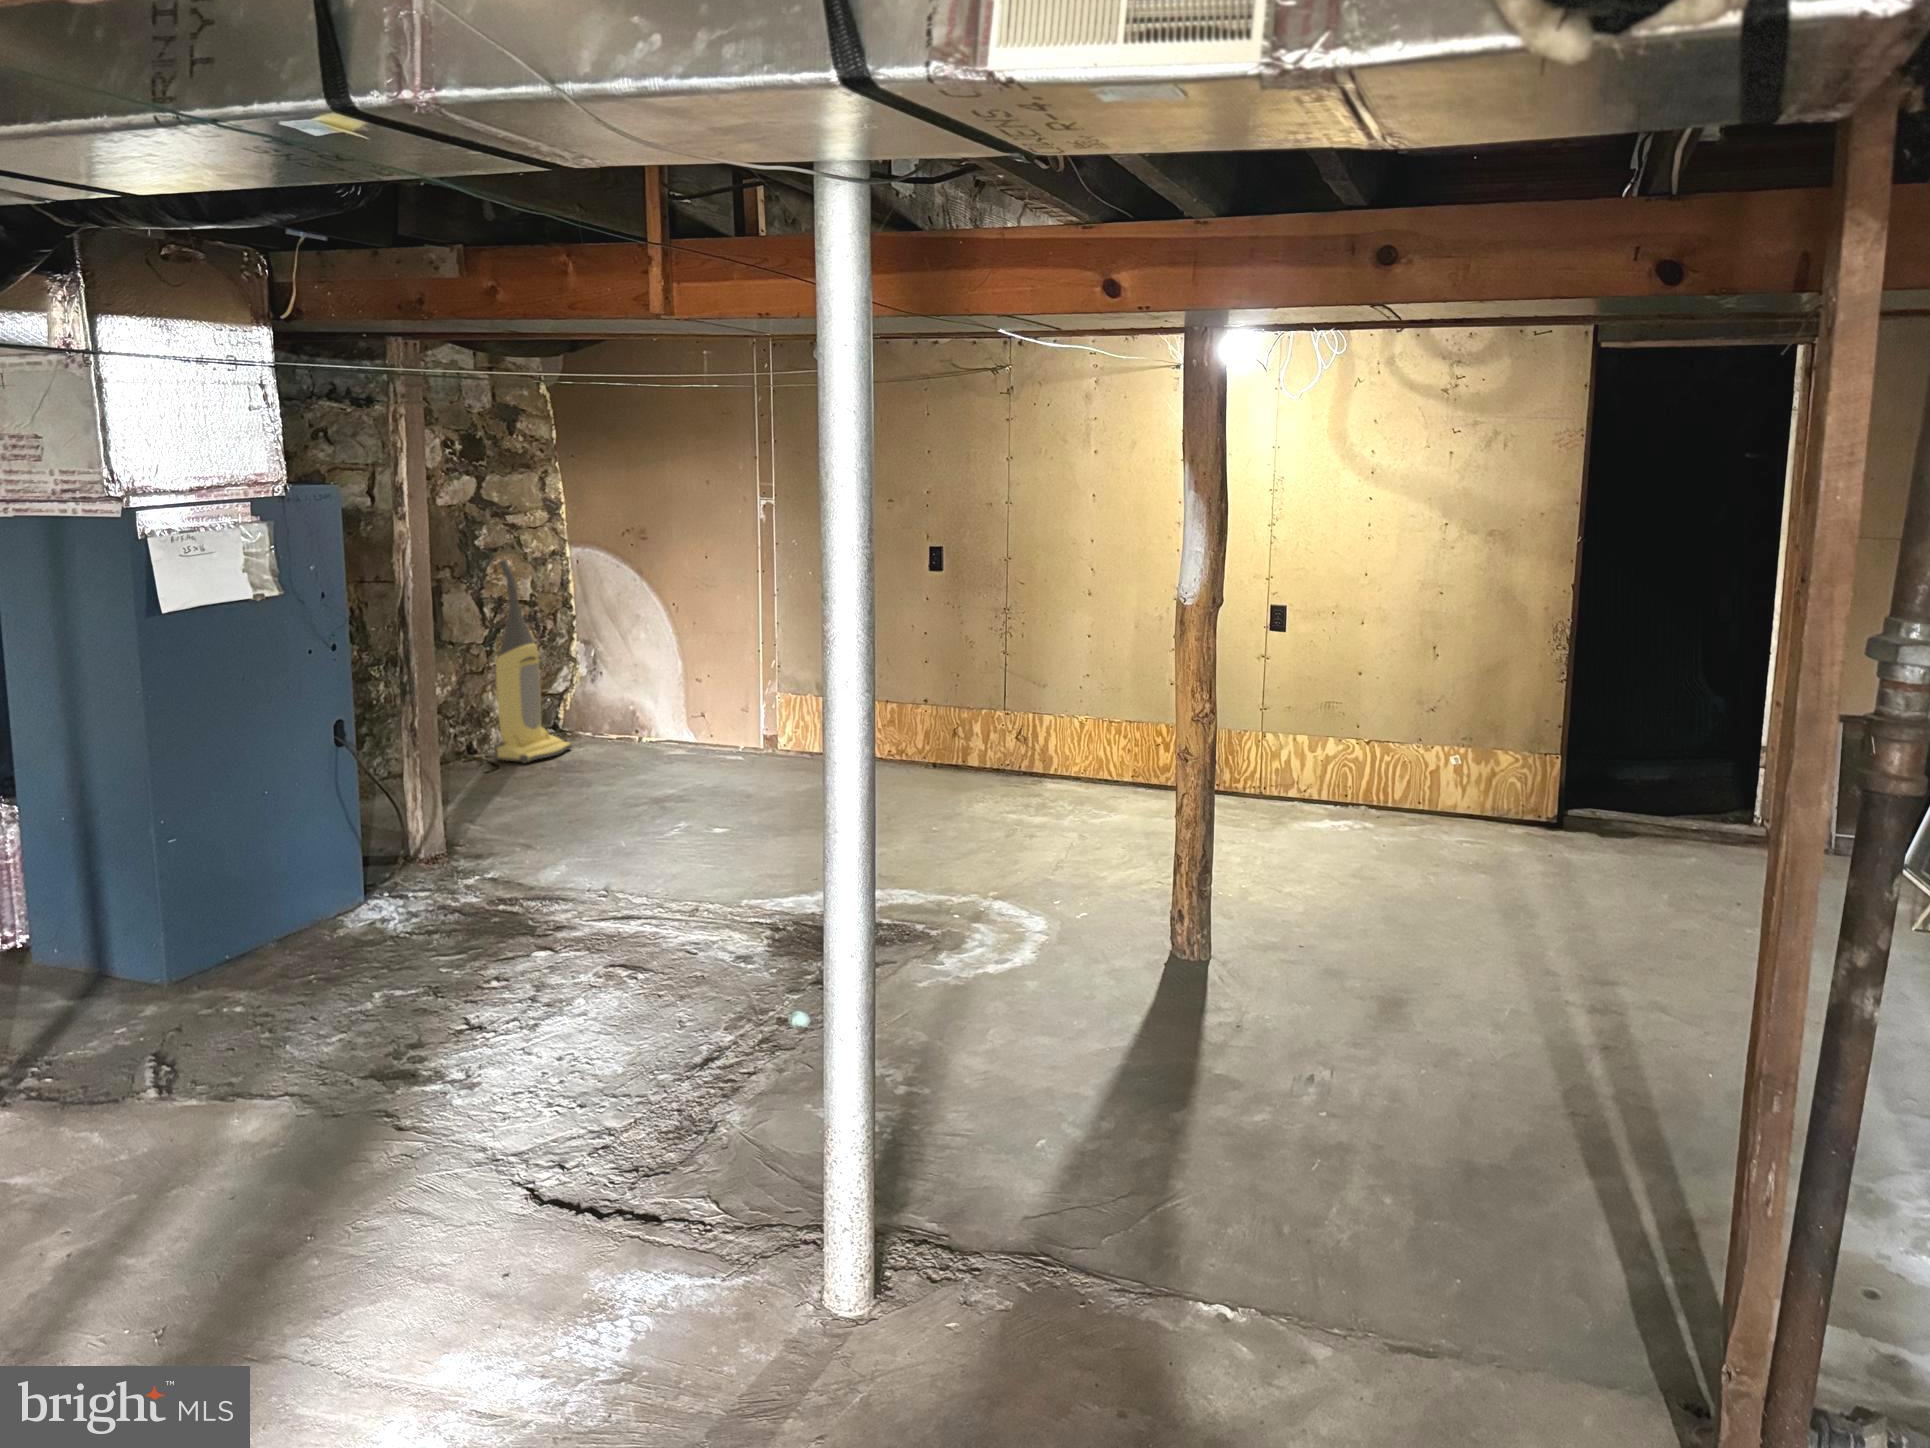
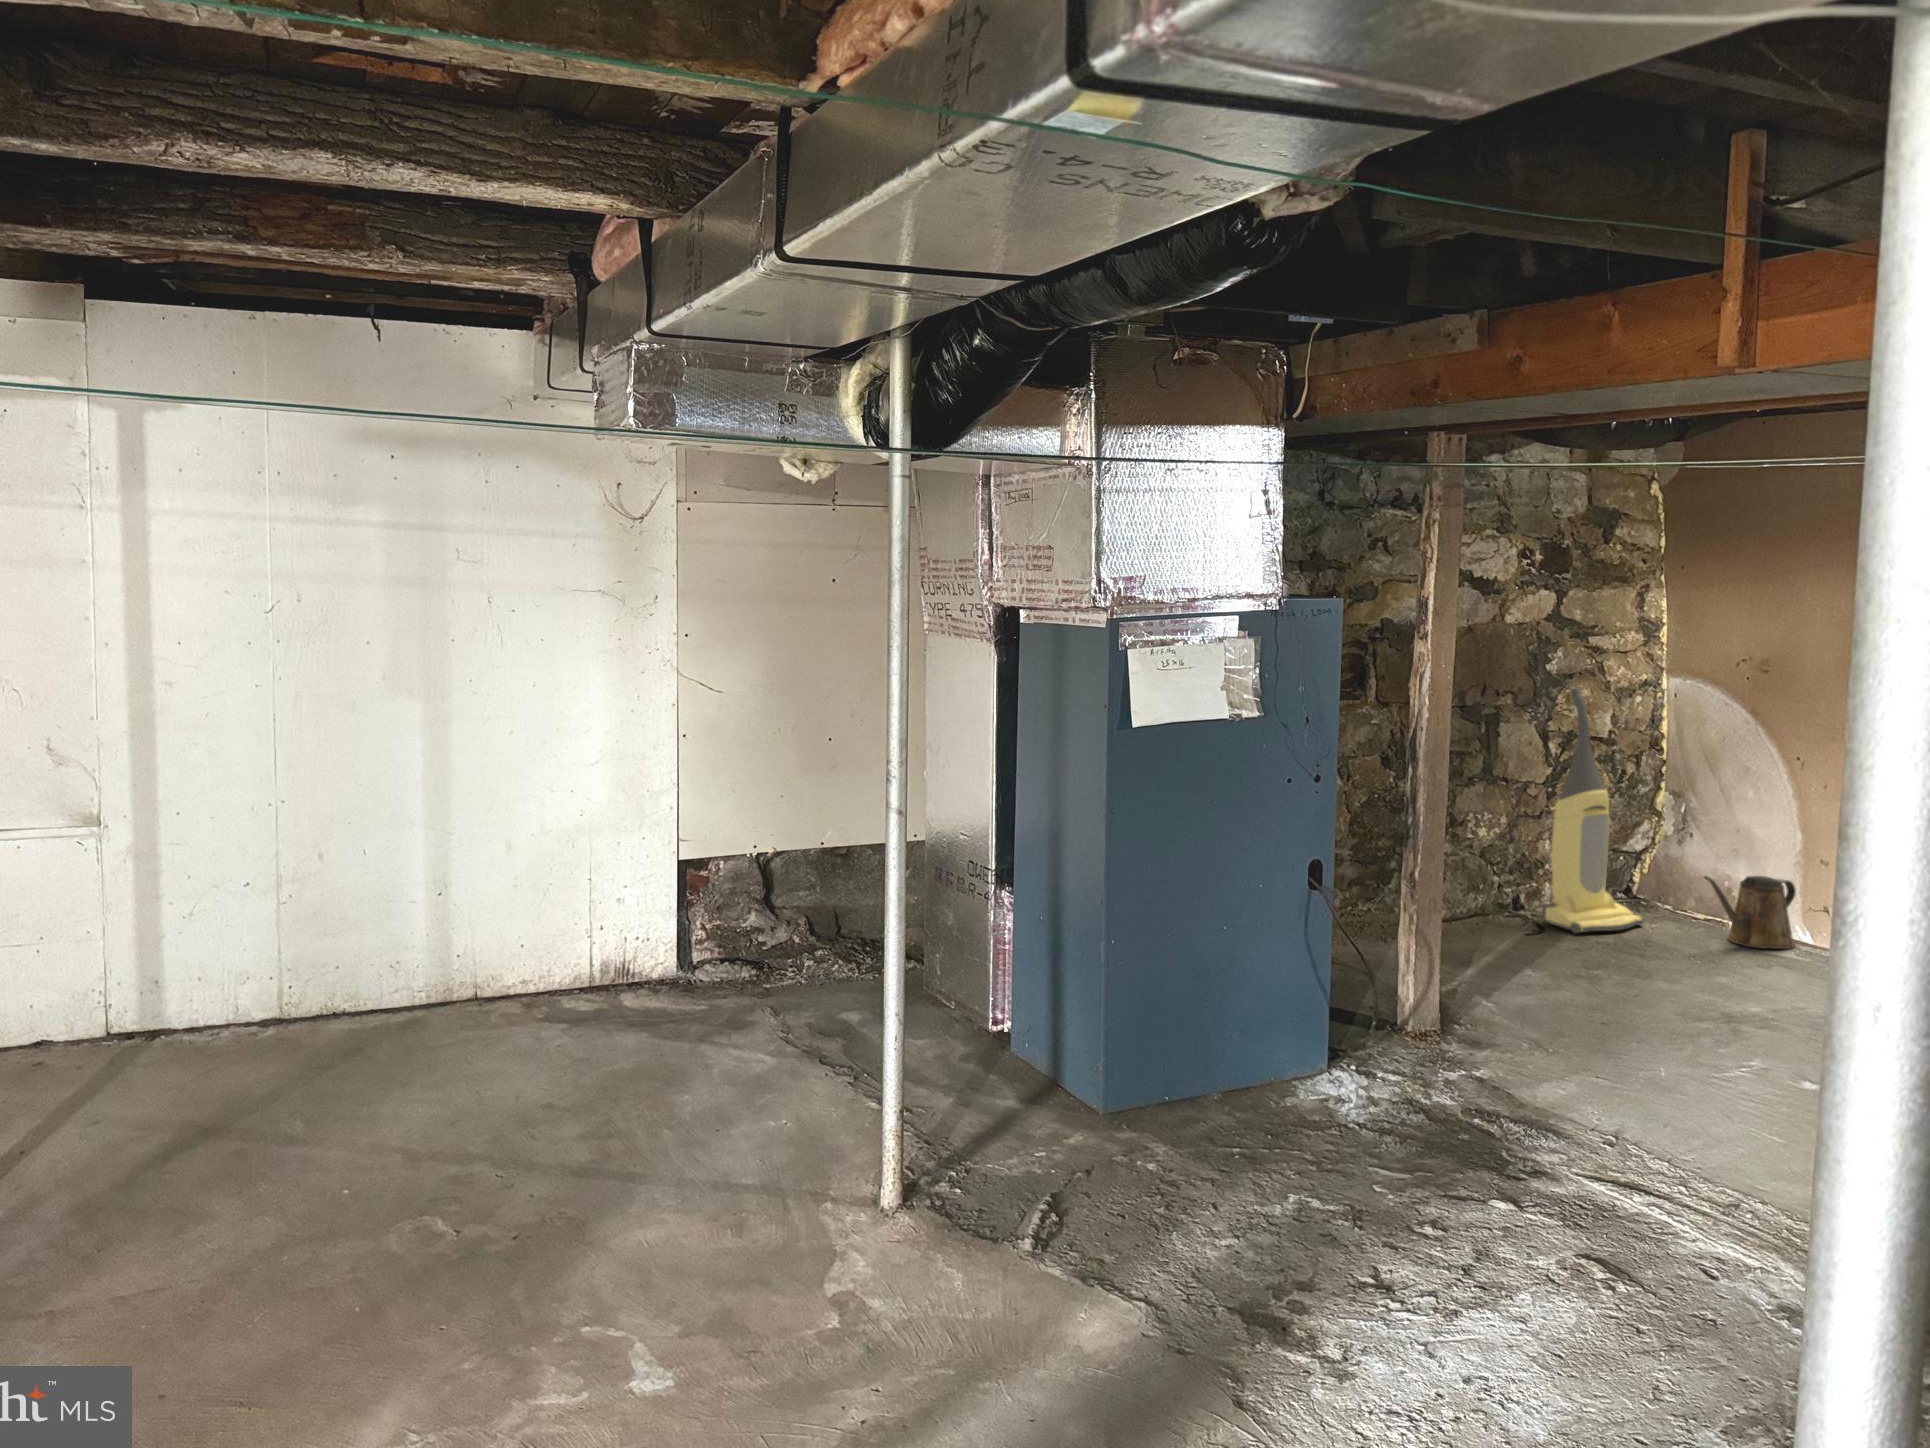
watering can: none [616,697,678,751] -> present [1704,876,1796,949]

